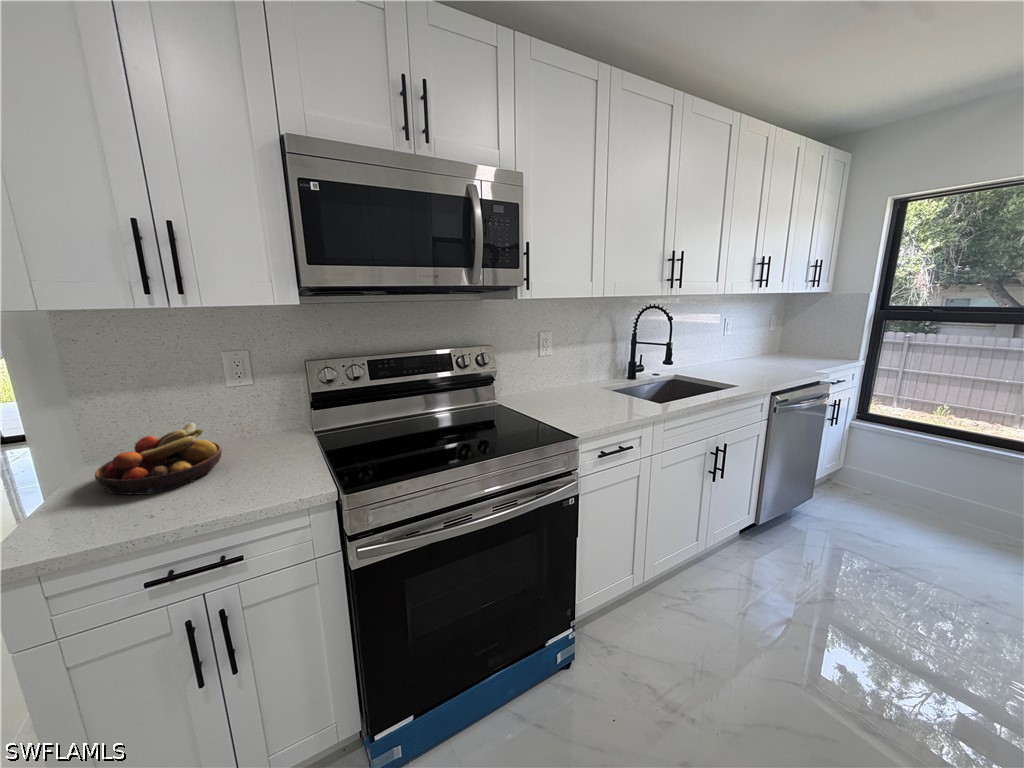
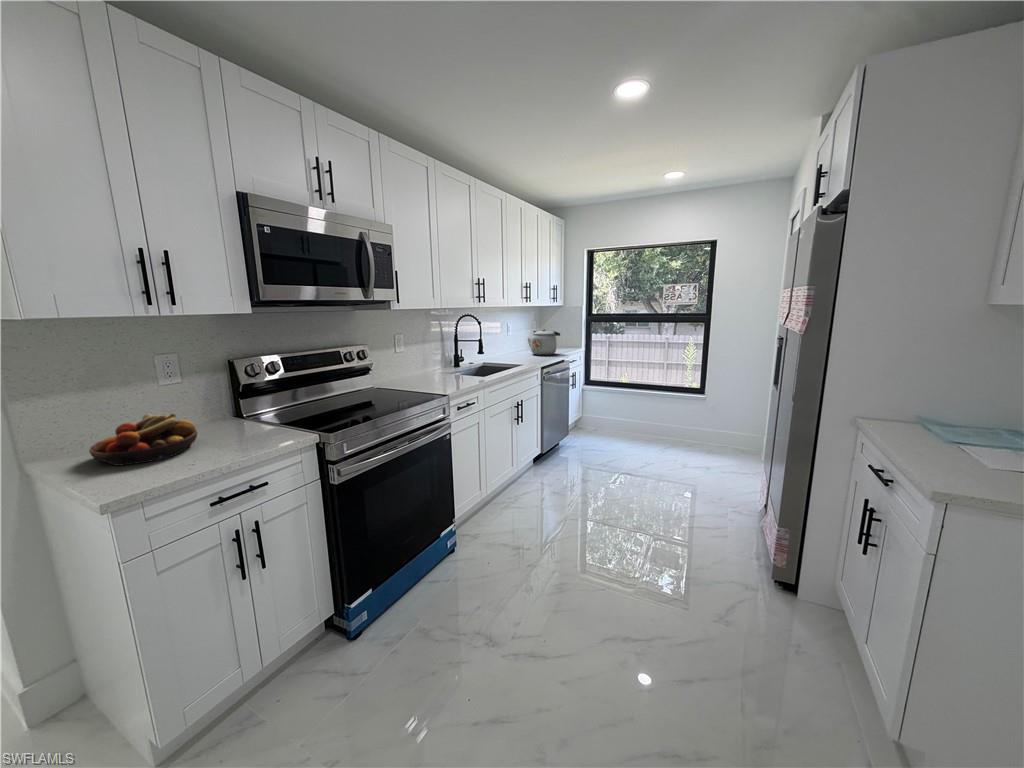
kettle: none [756,329,817,370] -> present [528,329,560,355]

